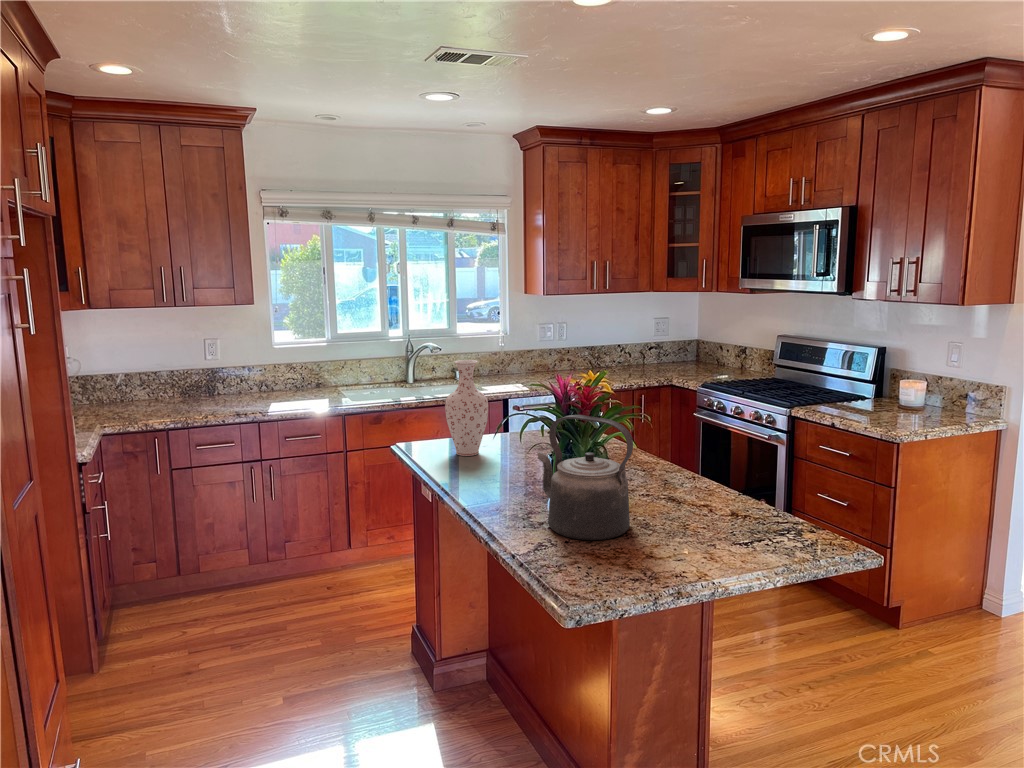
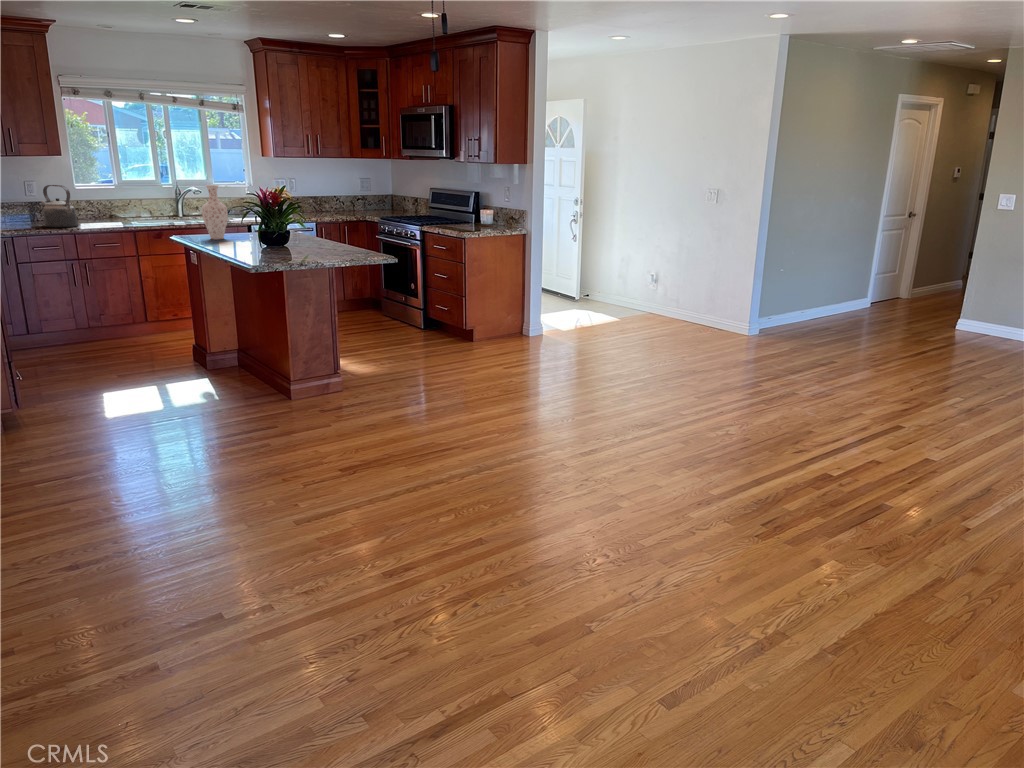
kettle: present [538,415,633,540] -> present [41,185,78,228]

